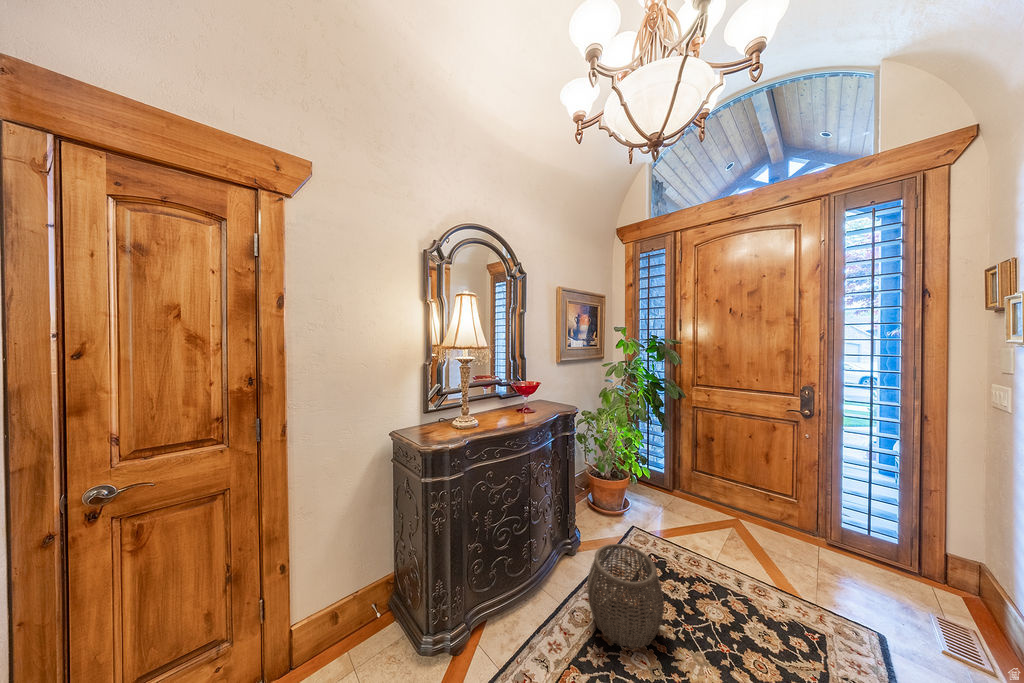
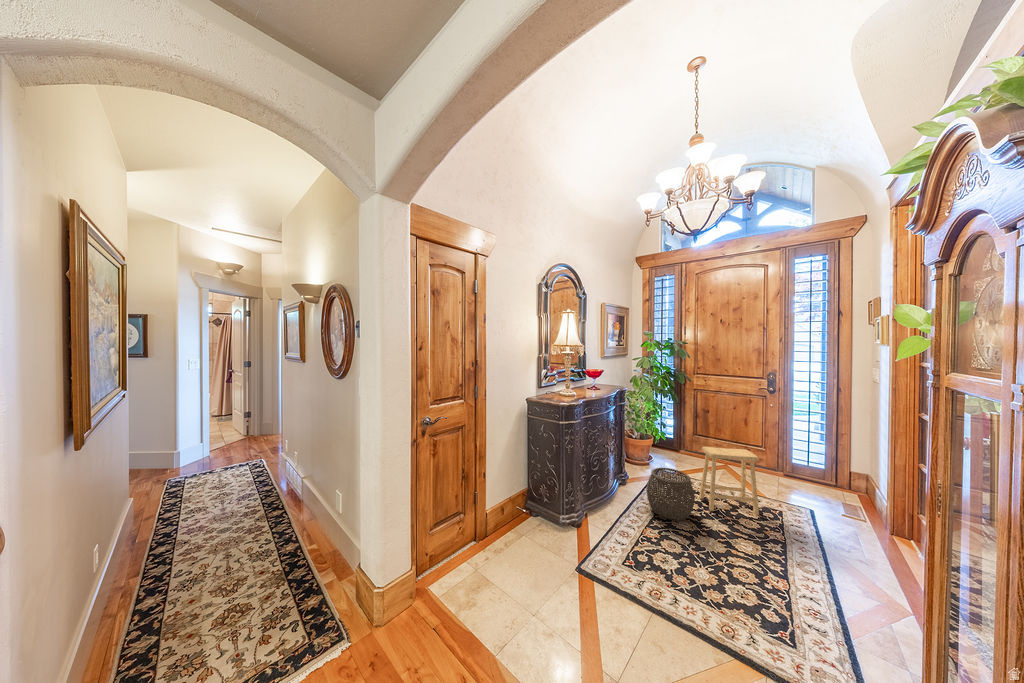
footstool: none [682,510,781,644] -> present [699,447,759,515]

